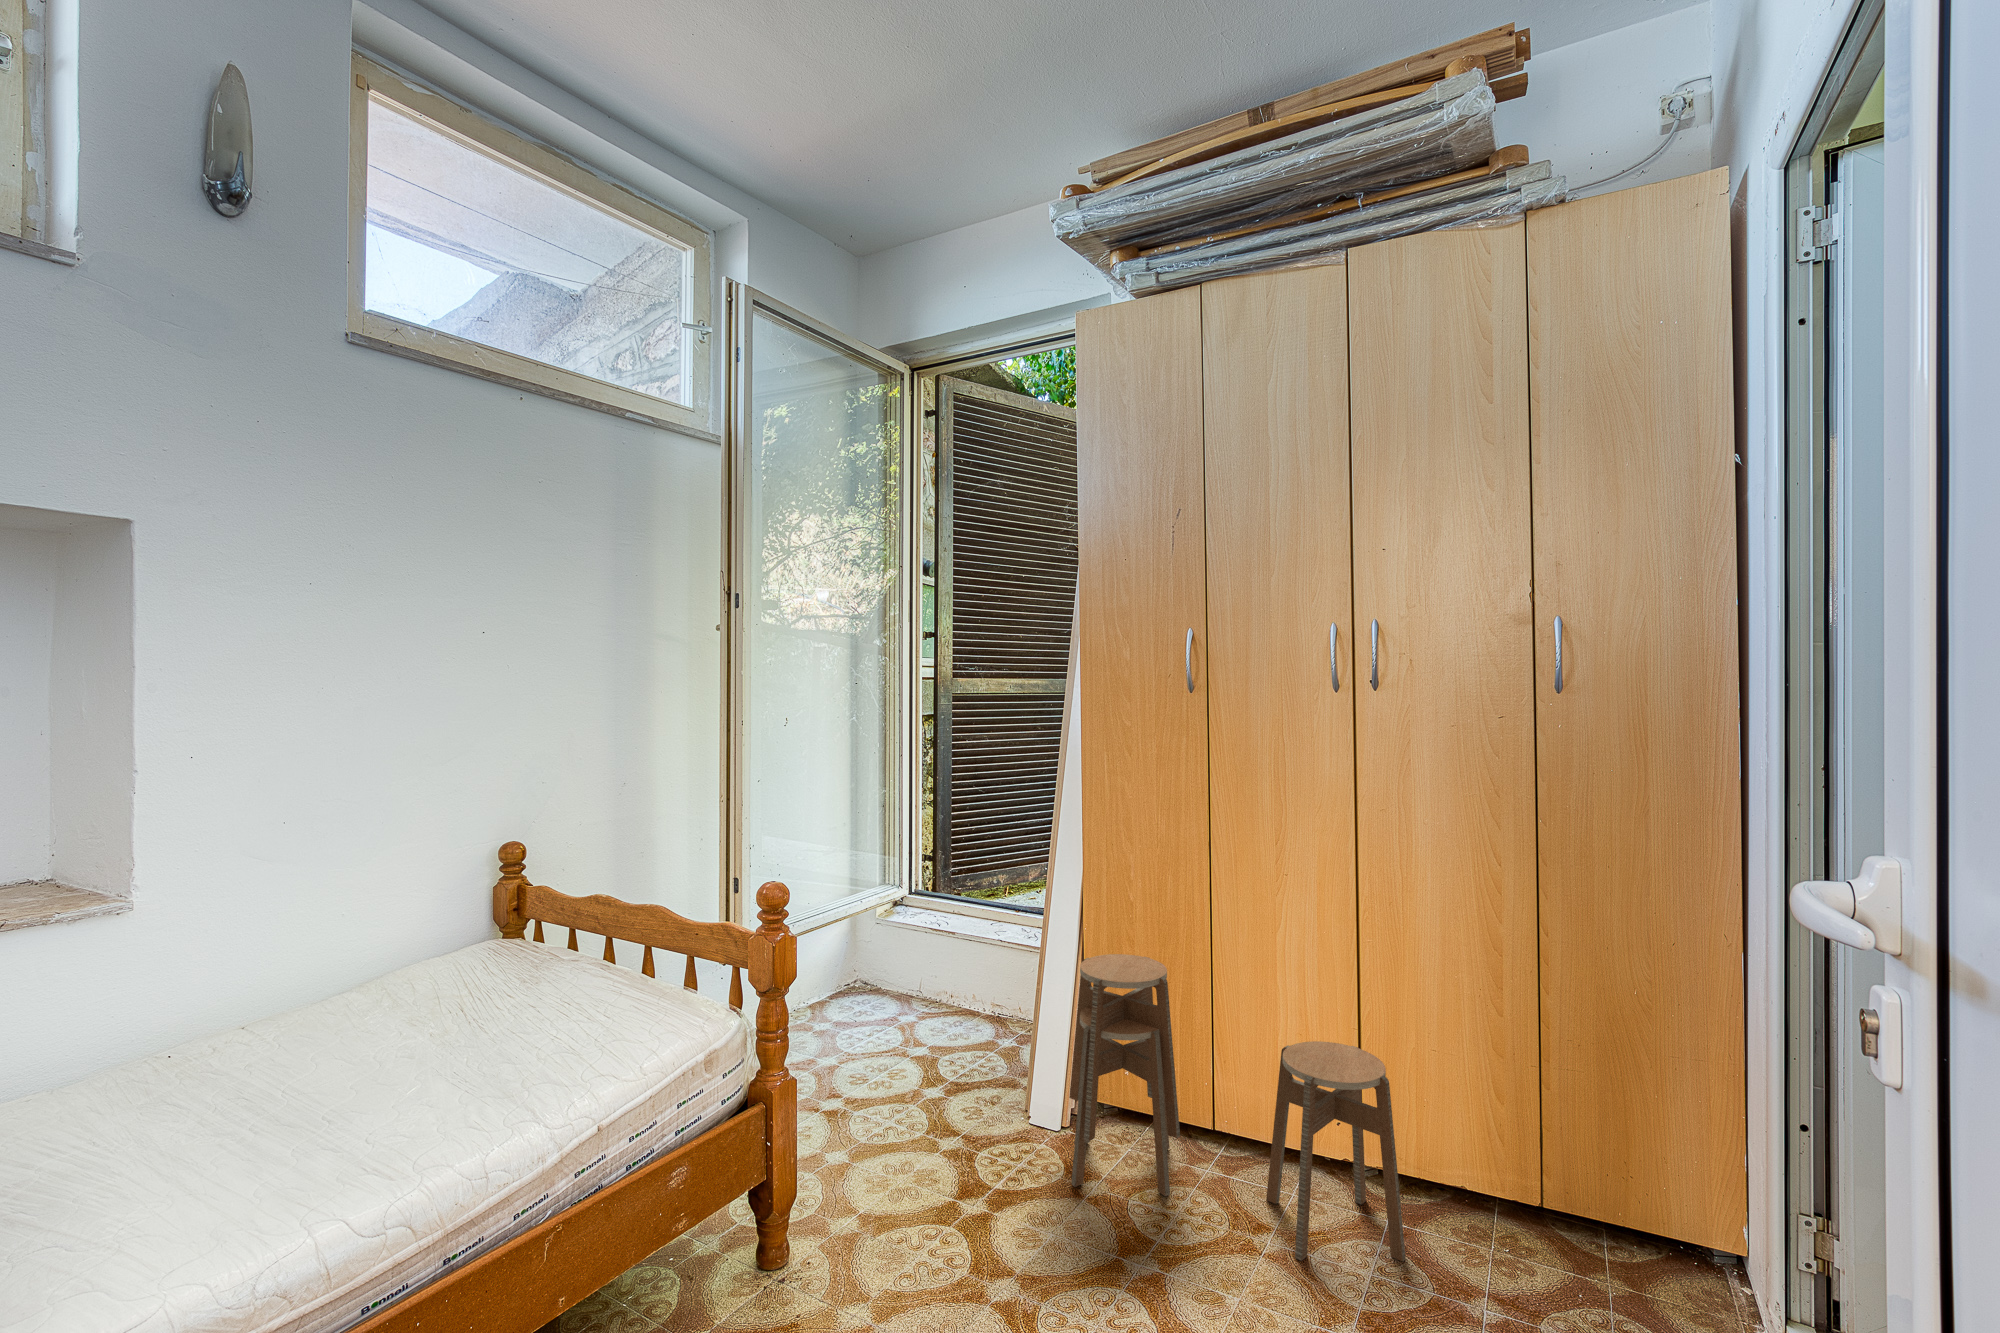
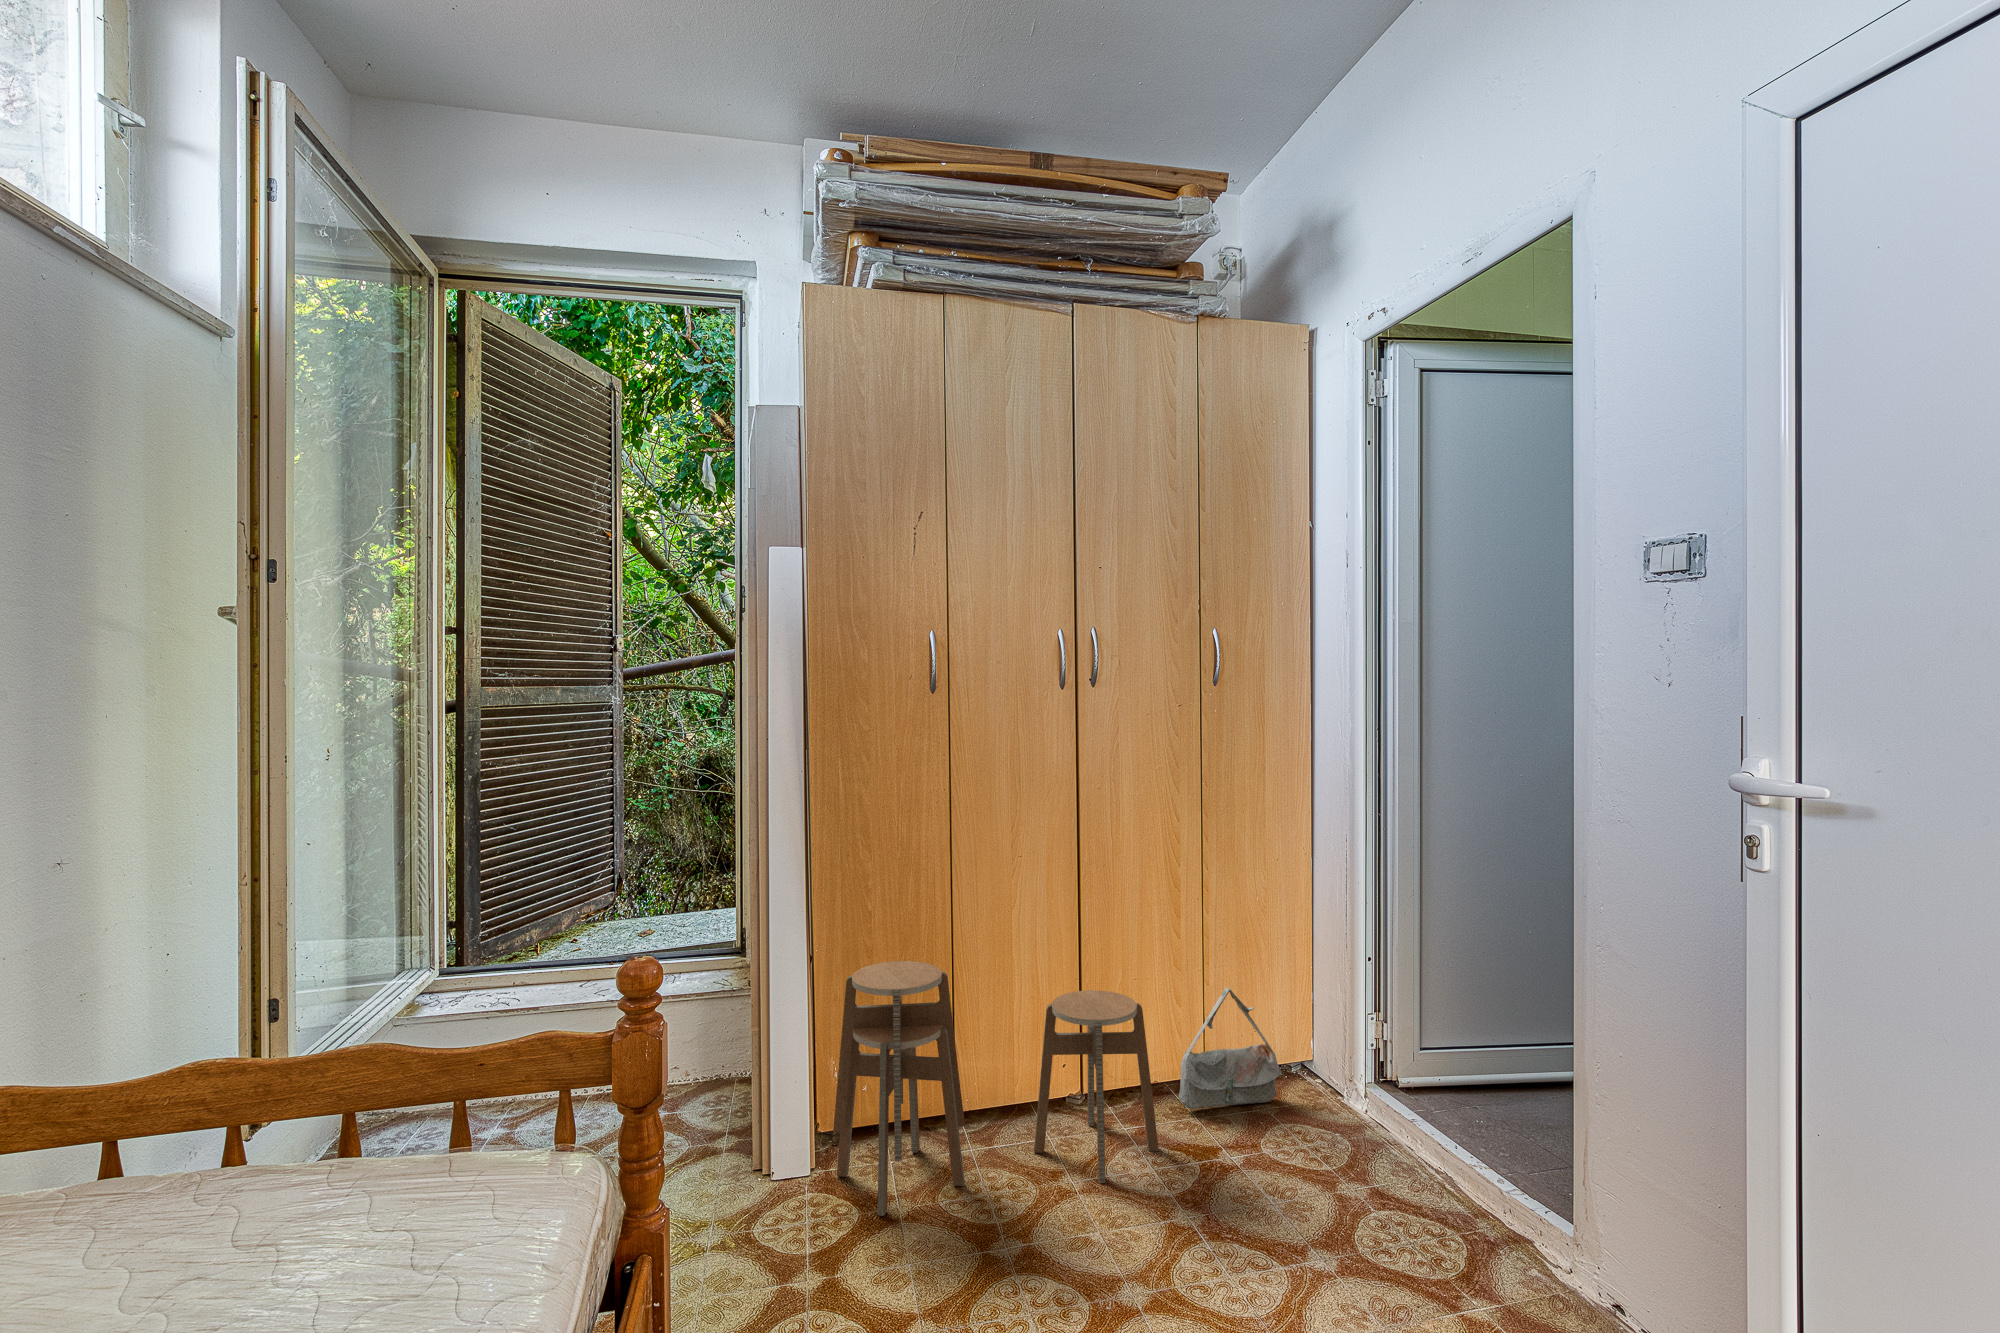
bag: none [1485,1104,1647,1281] -> present [1179,988,1282,1109]

